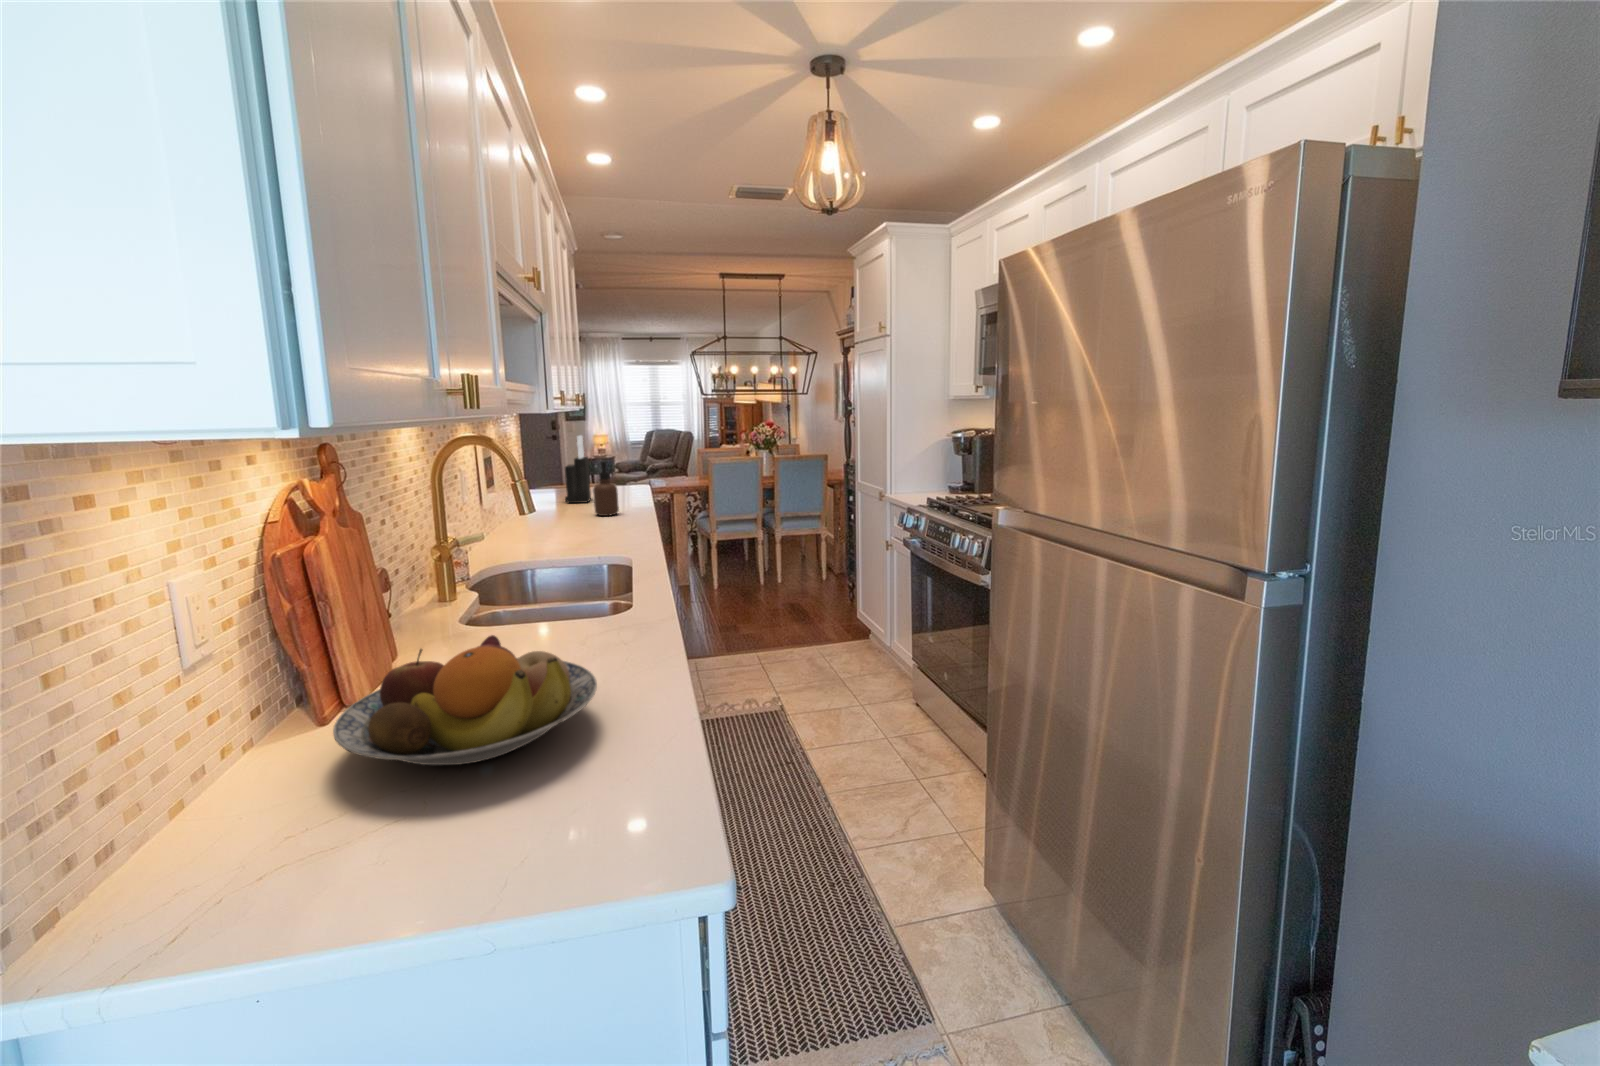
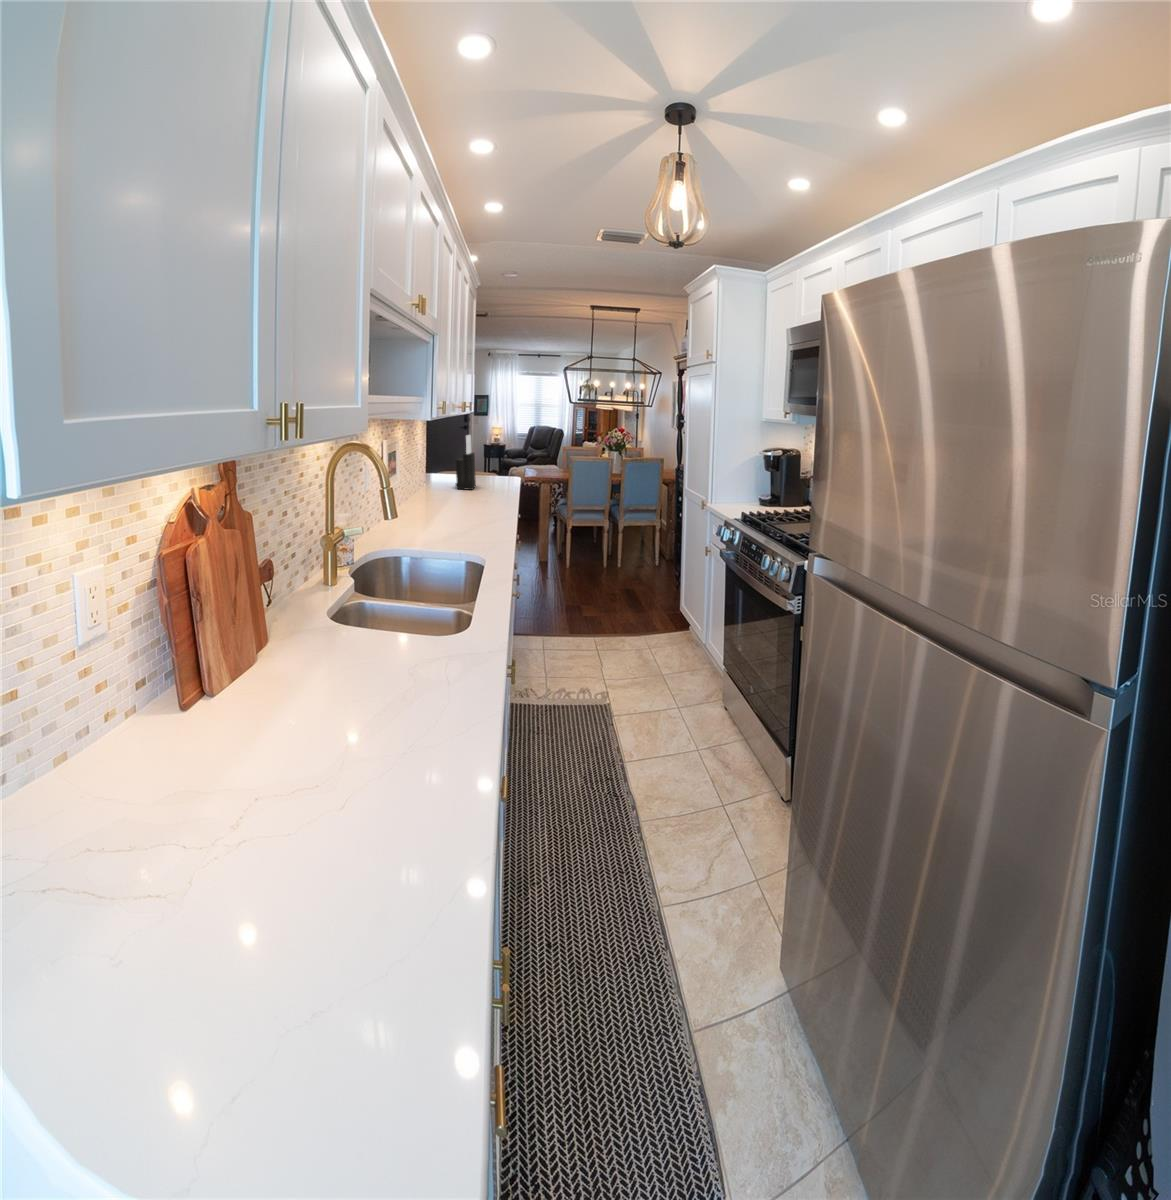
soap dispenser: present [593,461,619,516] -> none [475,460,493,504]
fruit bowl: present [333,635,597,765] -> none [173,646,425,794]

